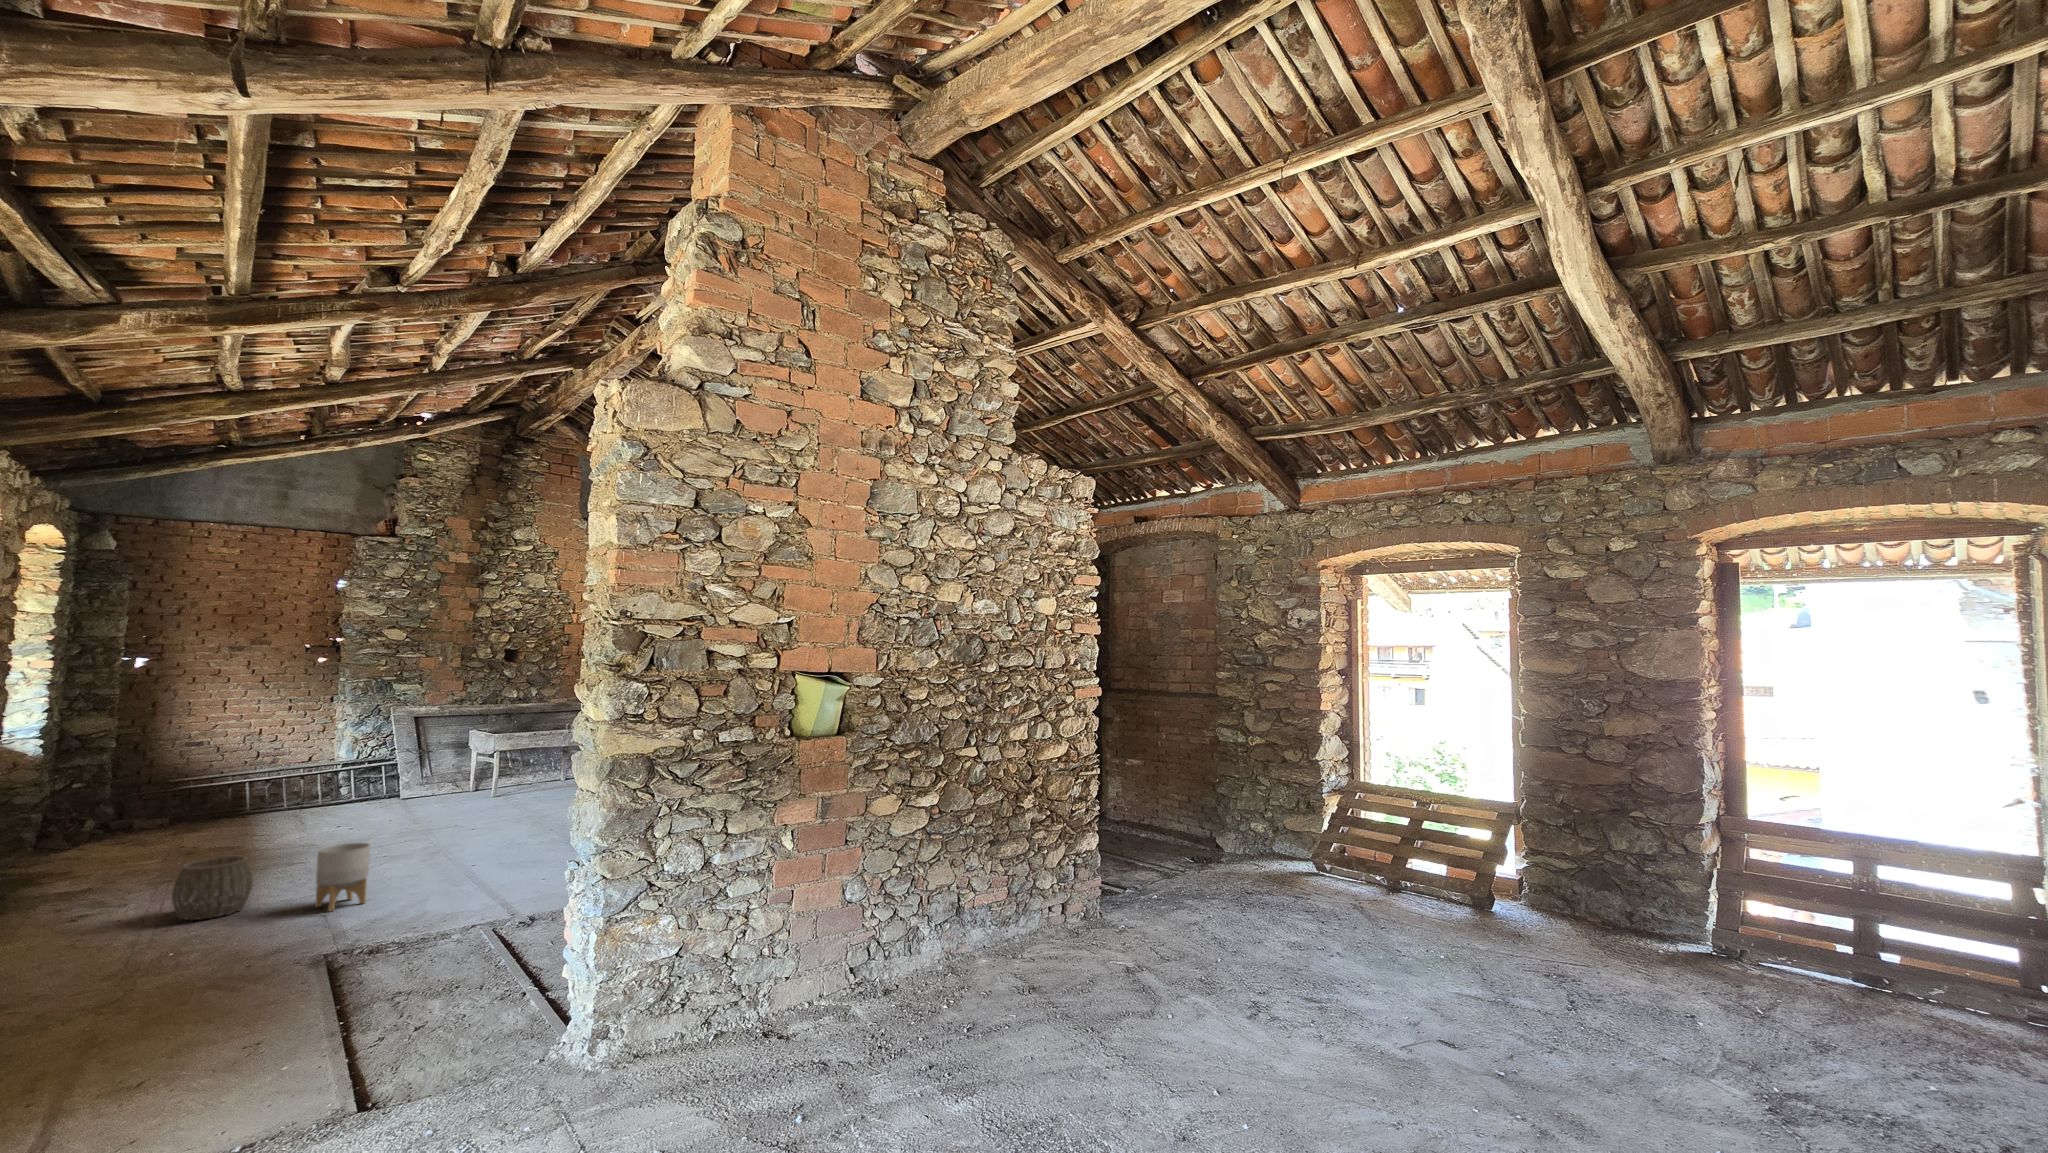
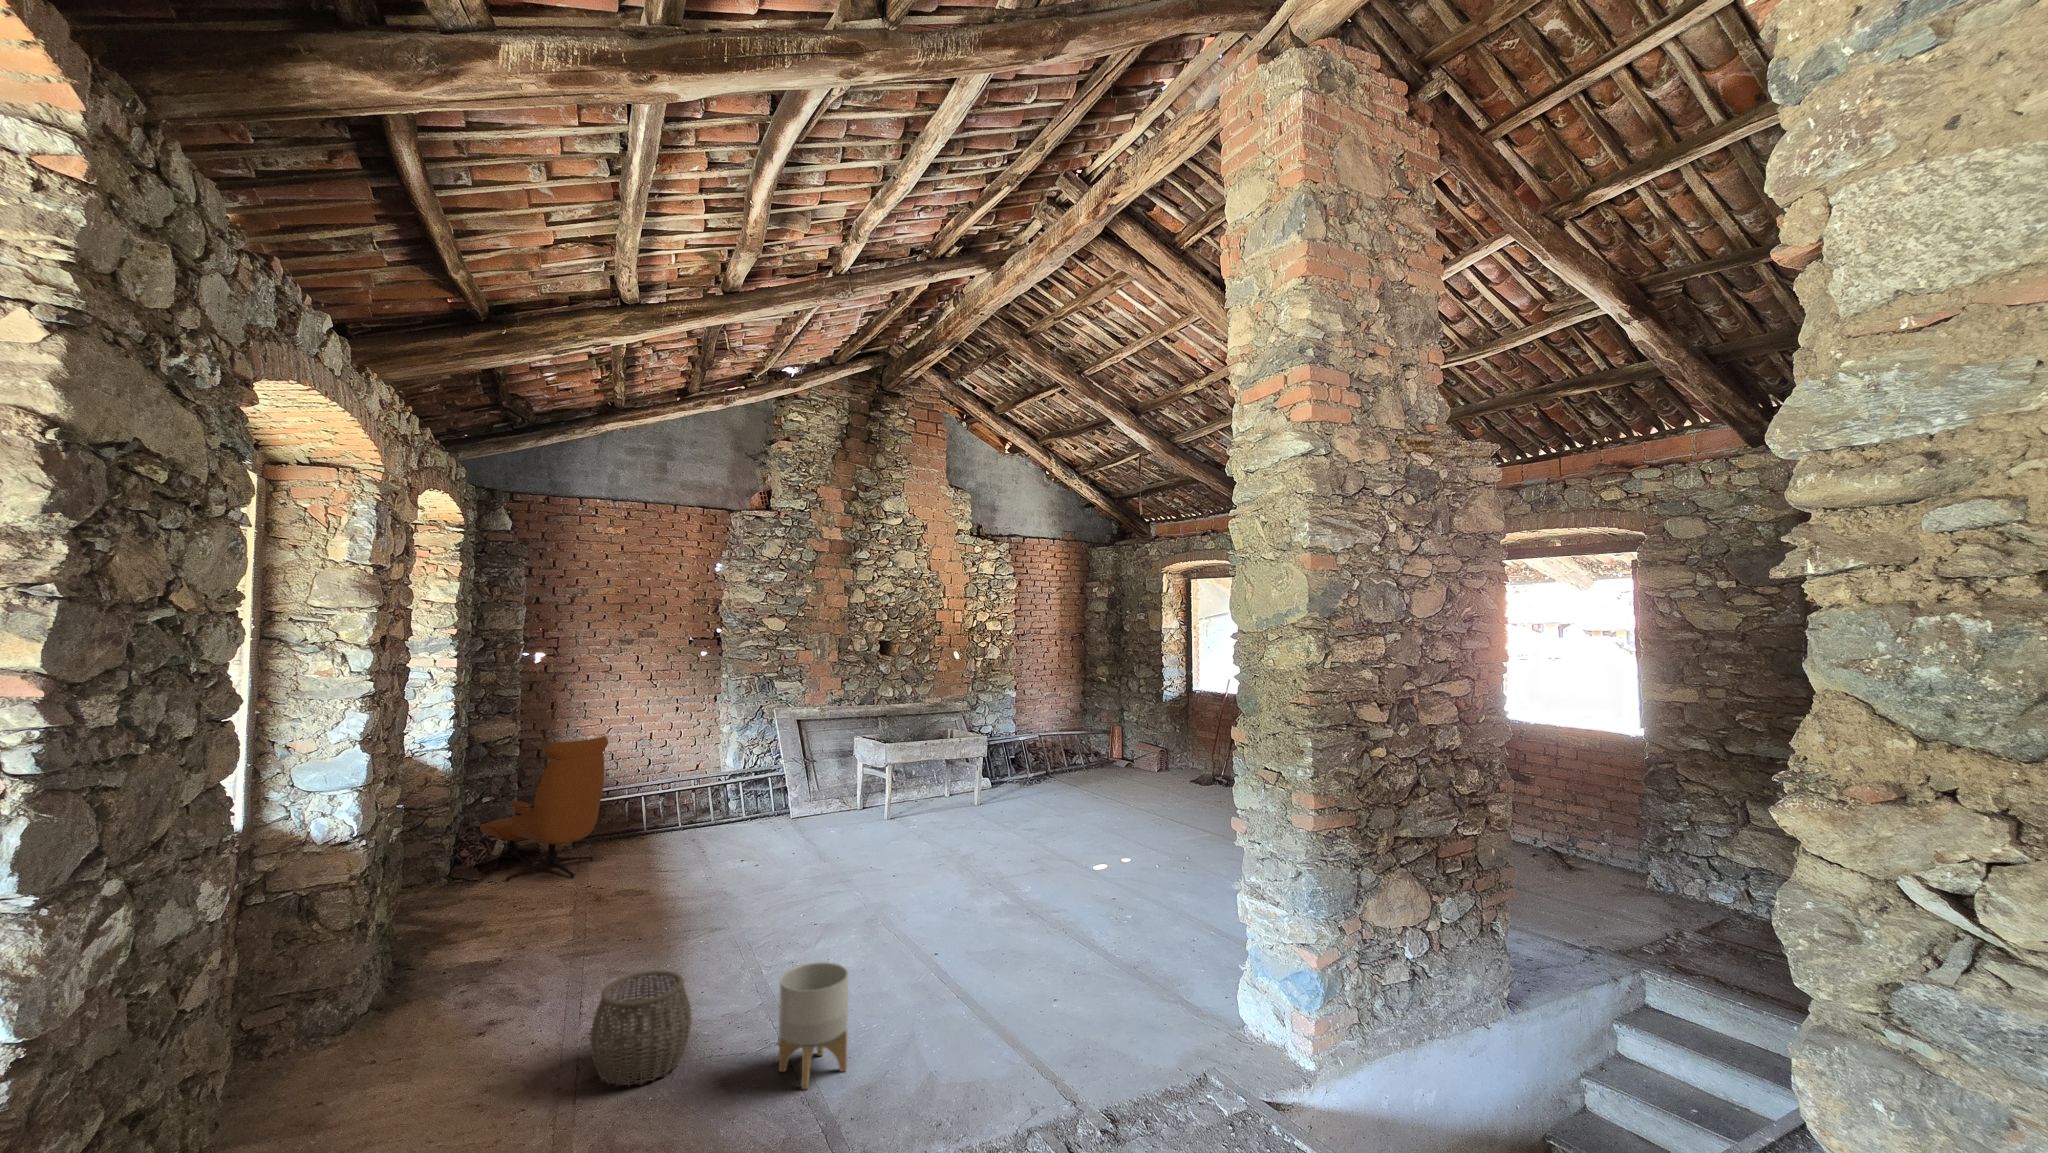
lounge chair: none [69,724,208,845] -> present [480,736,608,881]

